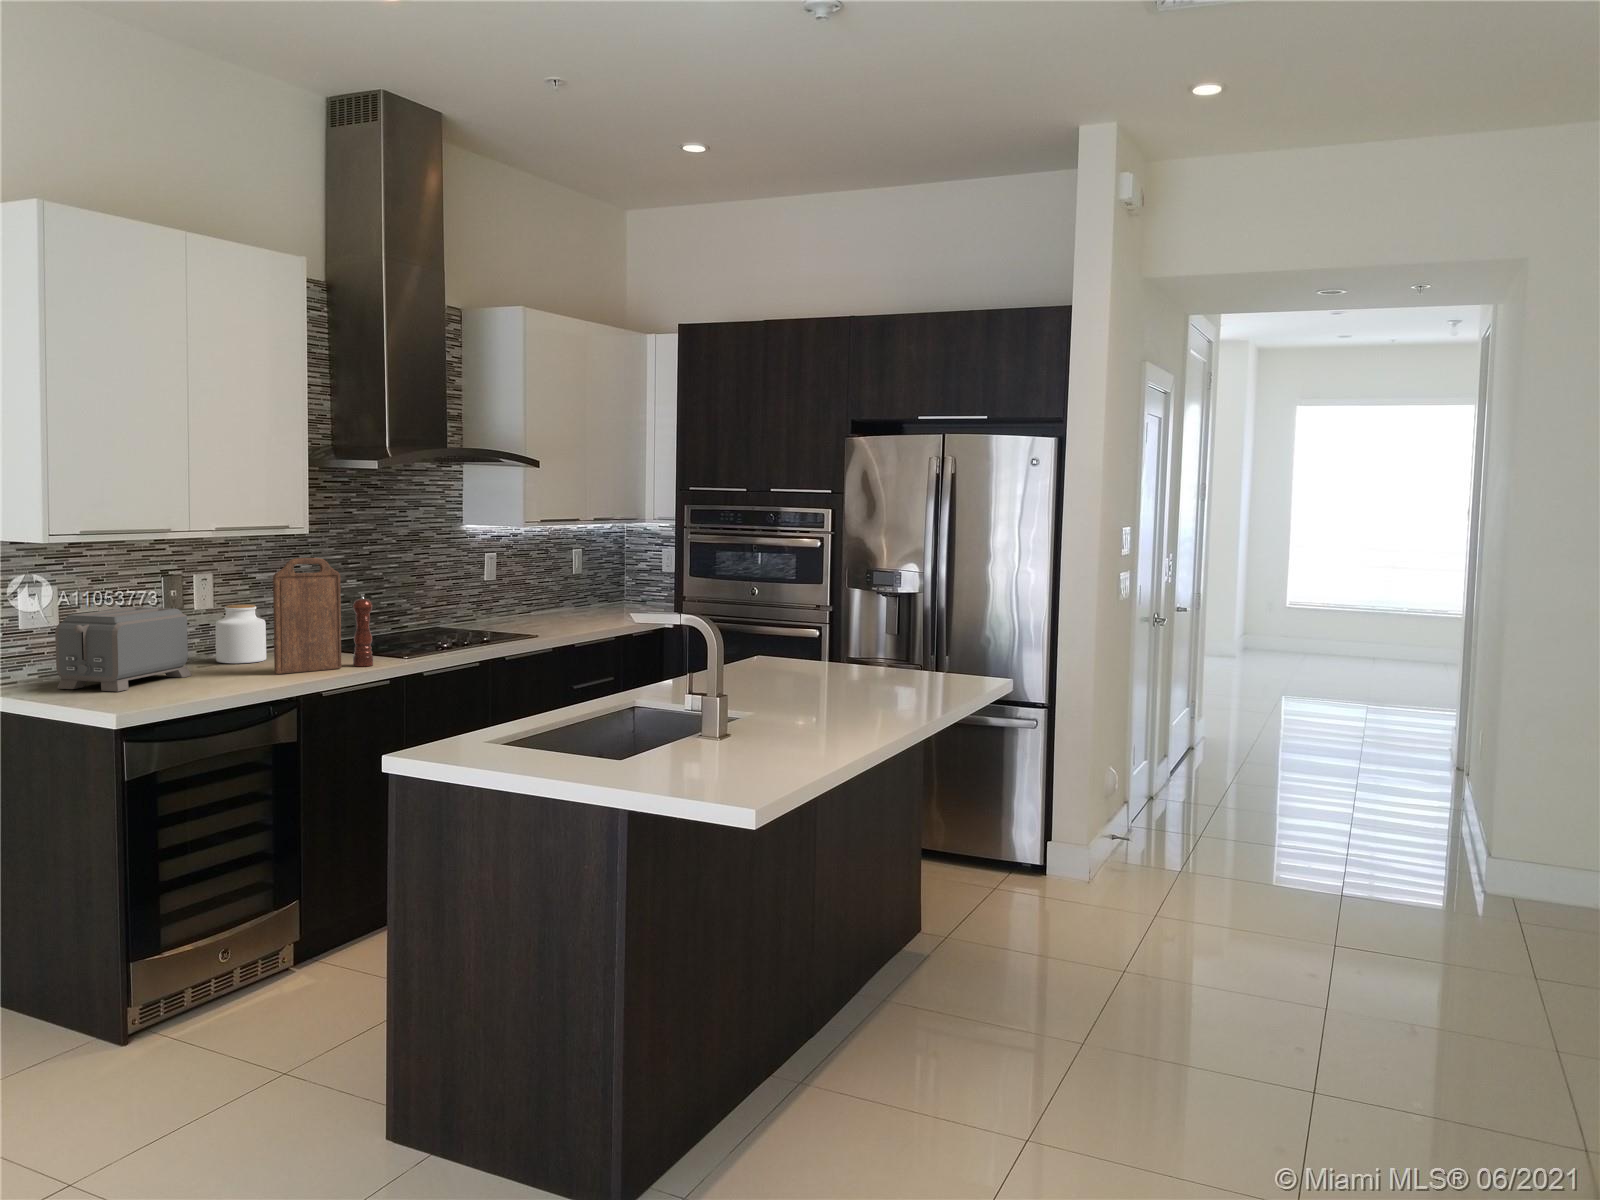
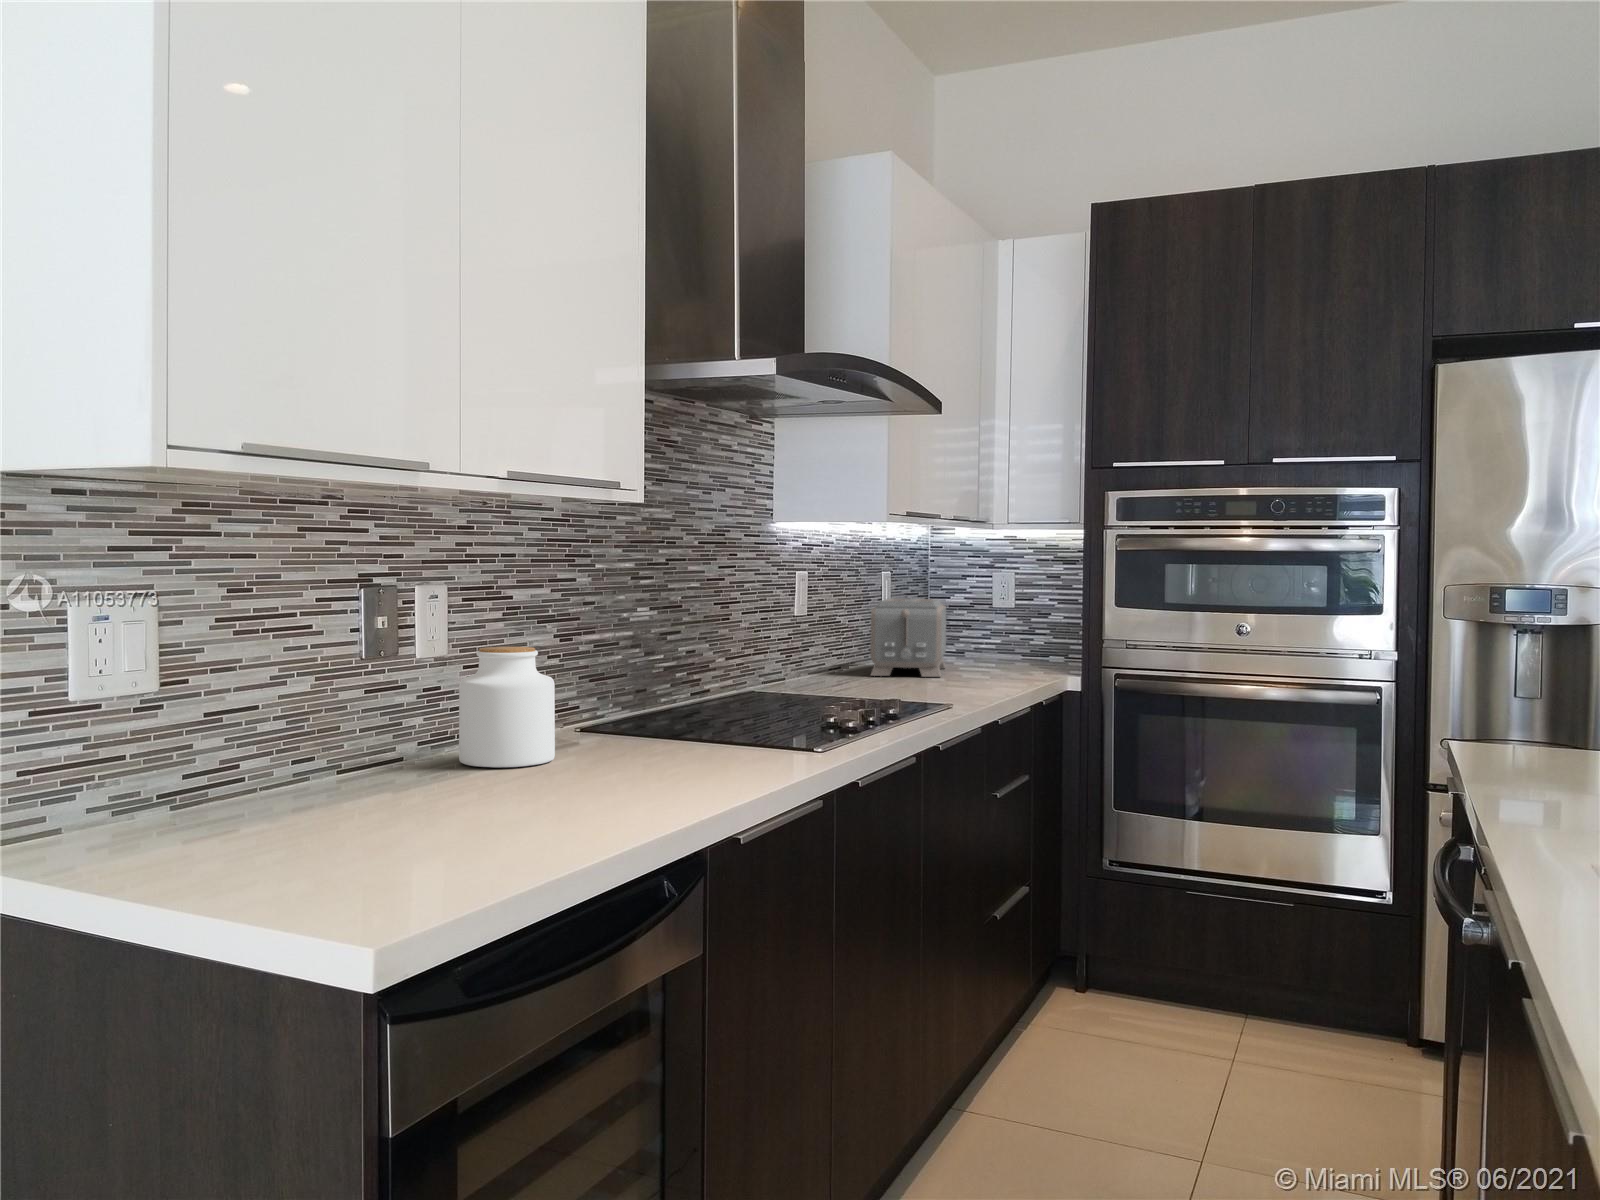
cutting board: present [273,558,341,674] -> none [624,539,742,793]
pepper mill: present [353,594,373,666] -> none [751,619,790,771]
toaster: present [55,607,192,692] -> present [870,599,946,677]

